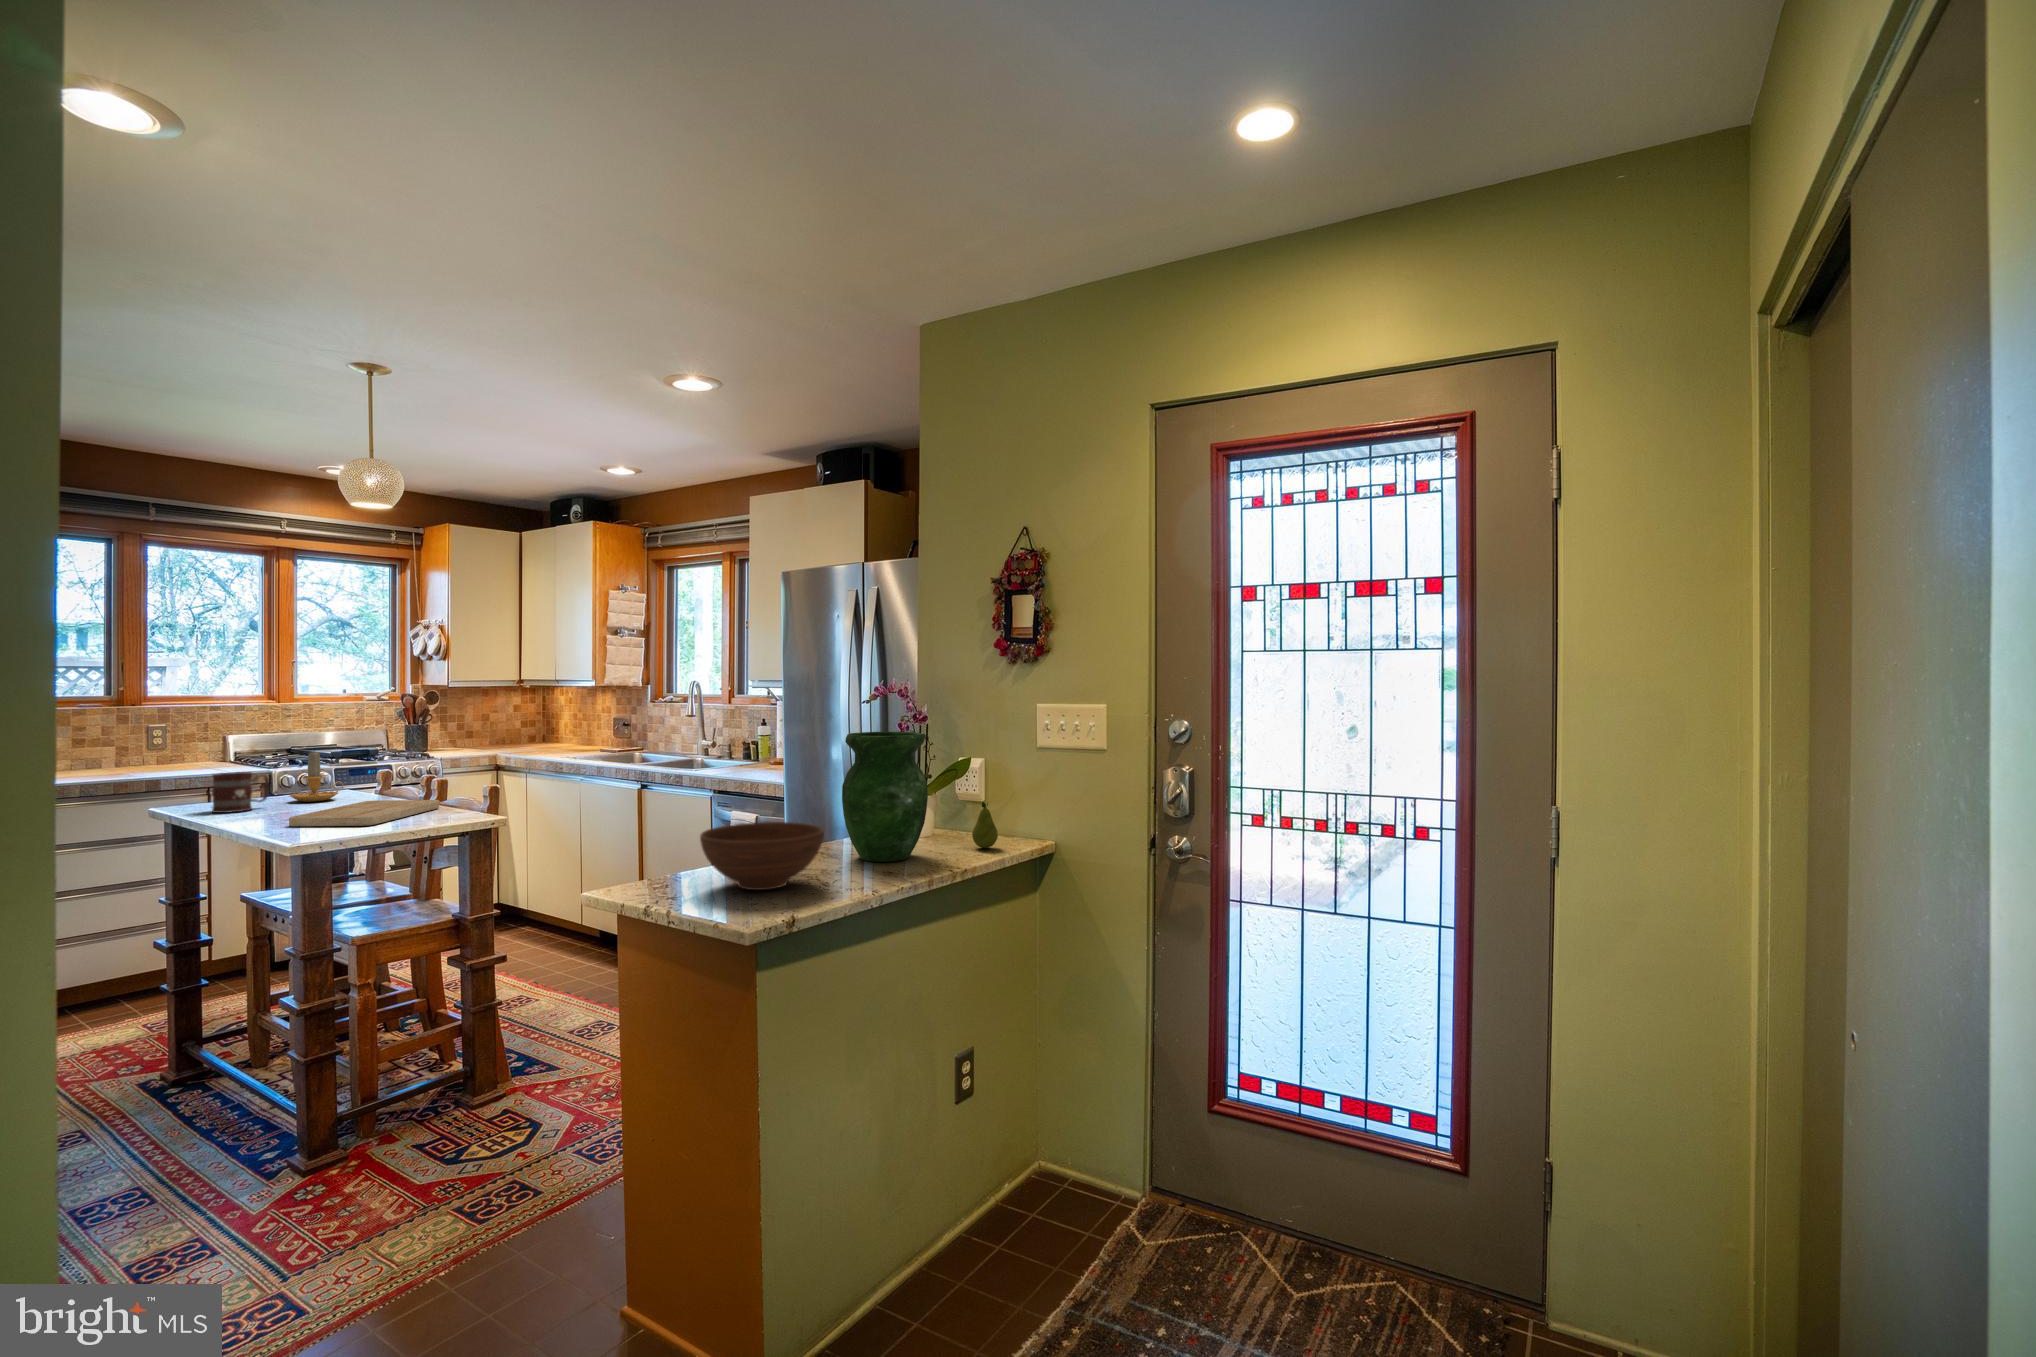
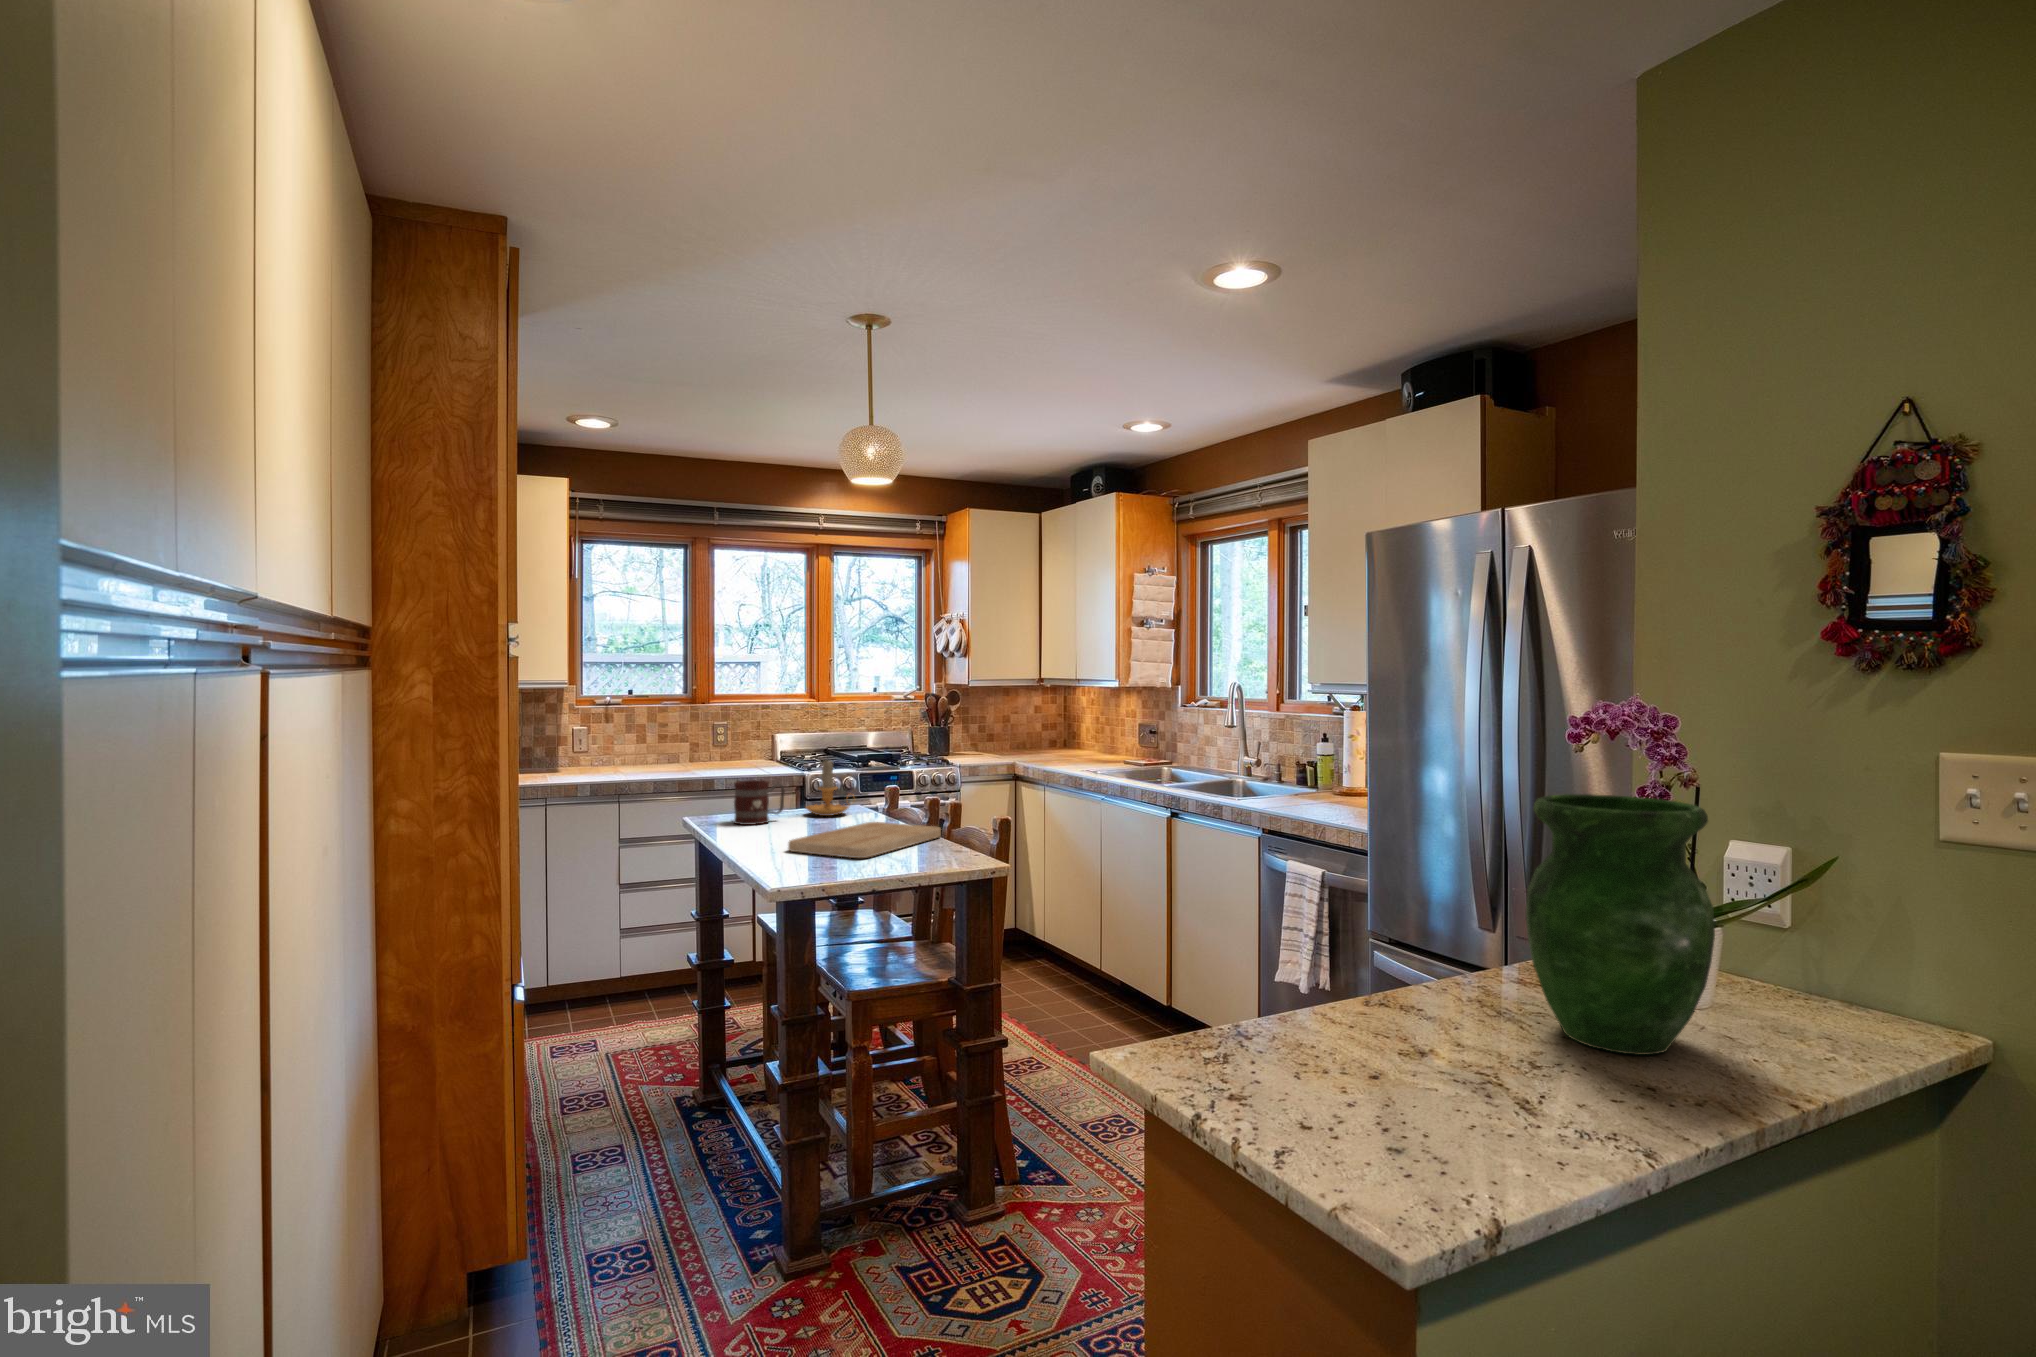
fruit: present [972,802,998,848] -> none [1799,947,1864,1043]
bowl: present [700,822,824,890] -> none [1282,957,1524,1108]

